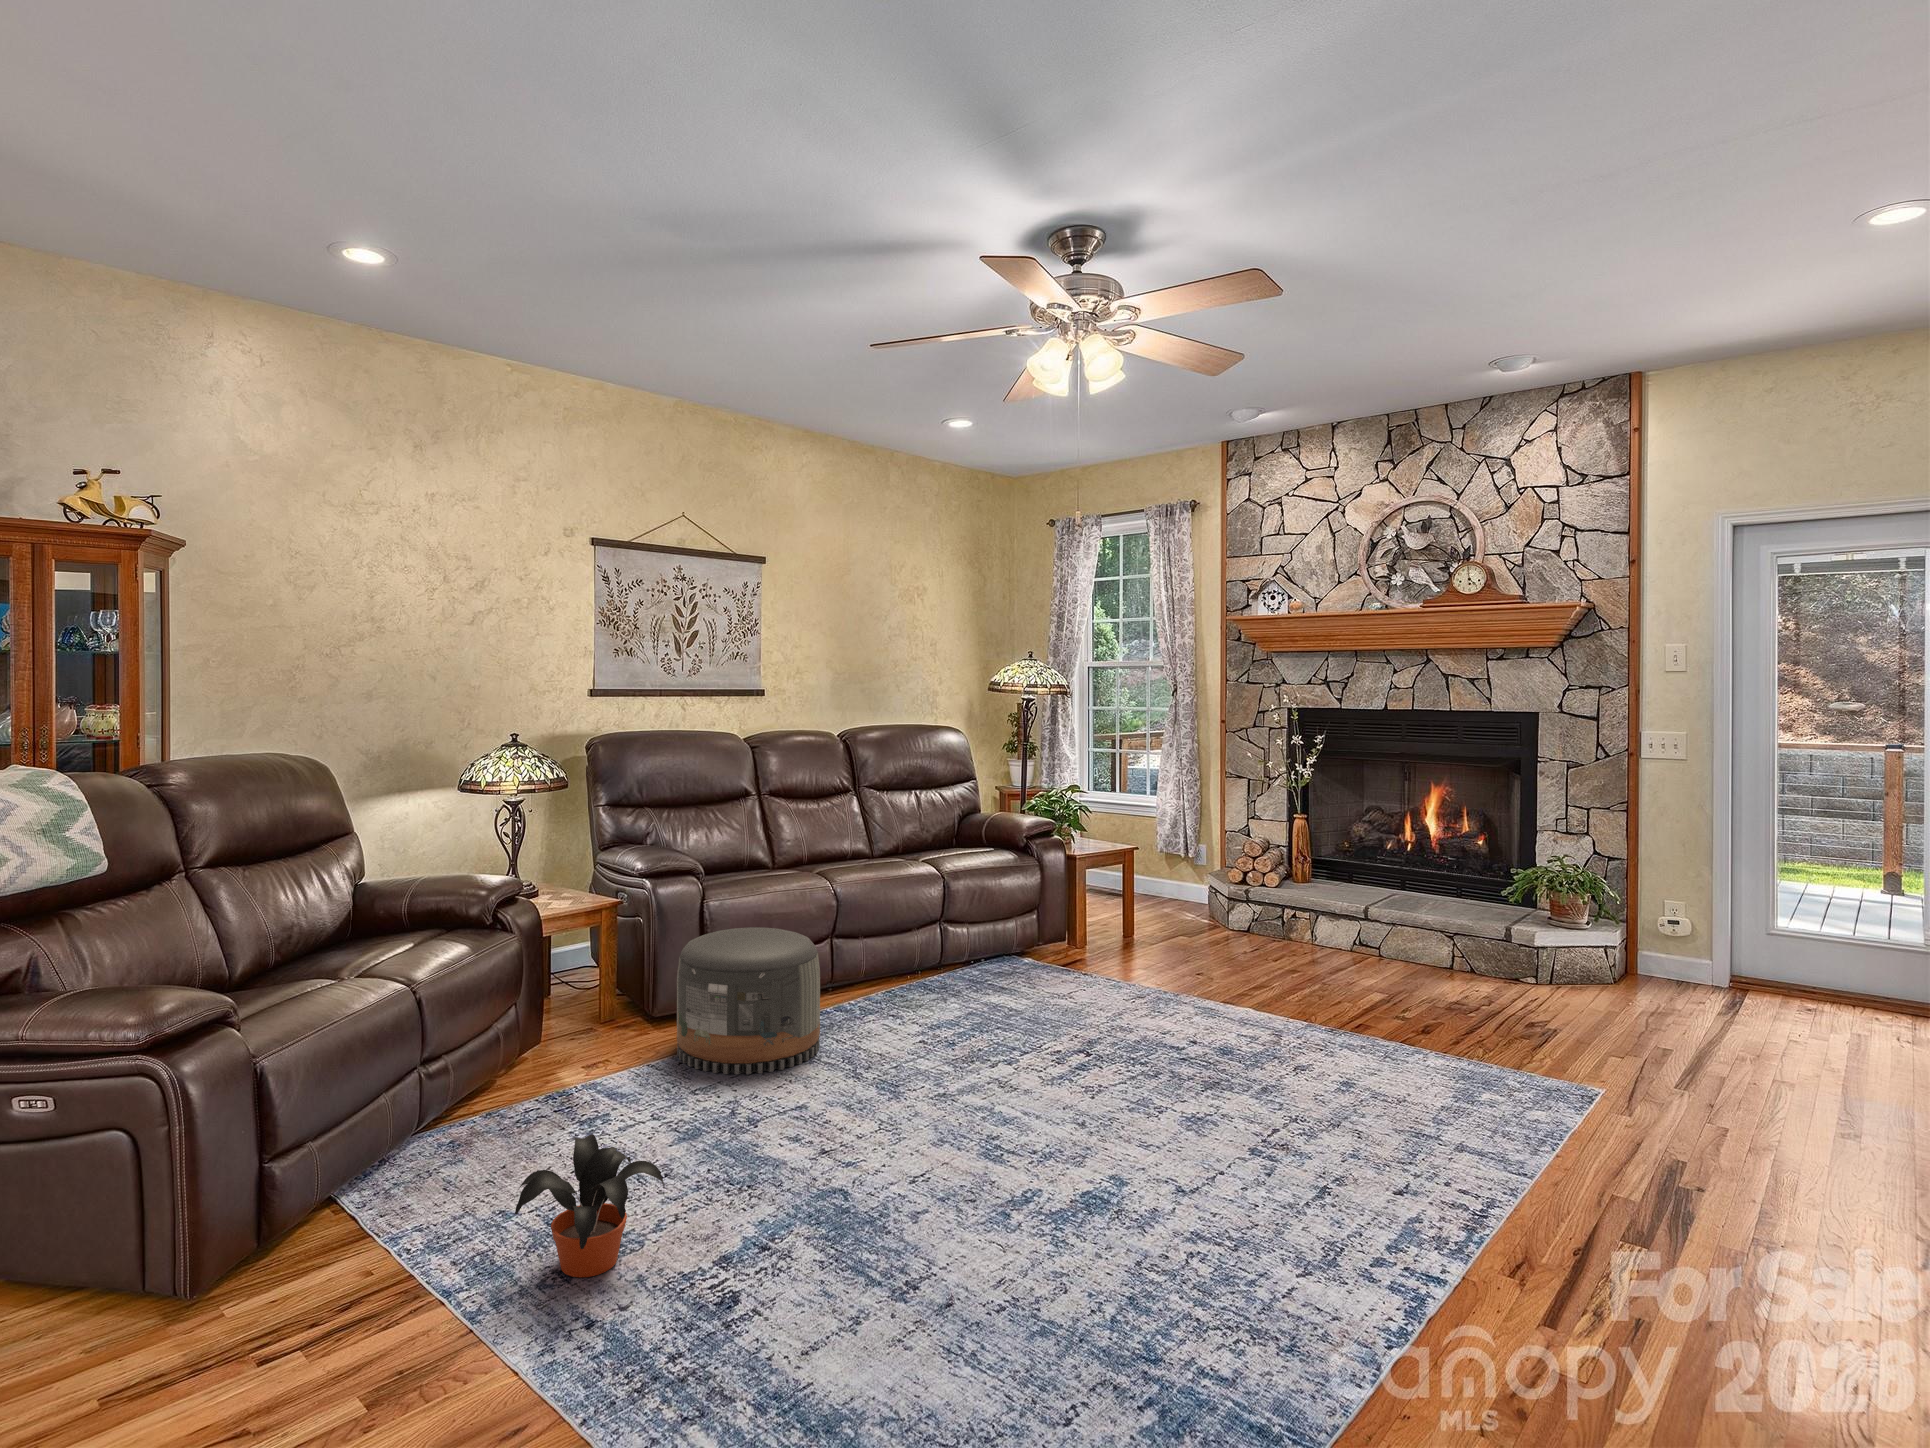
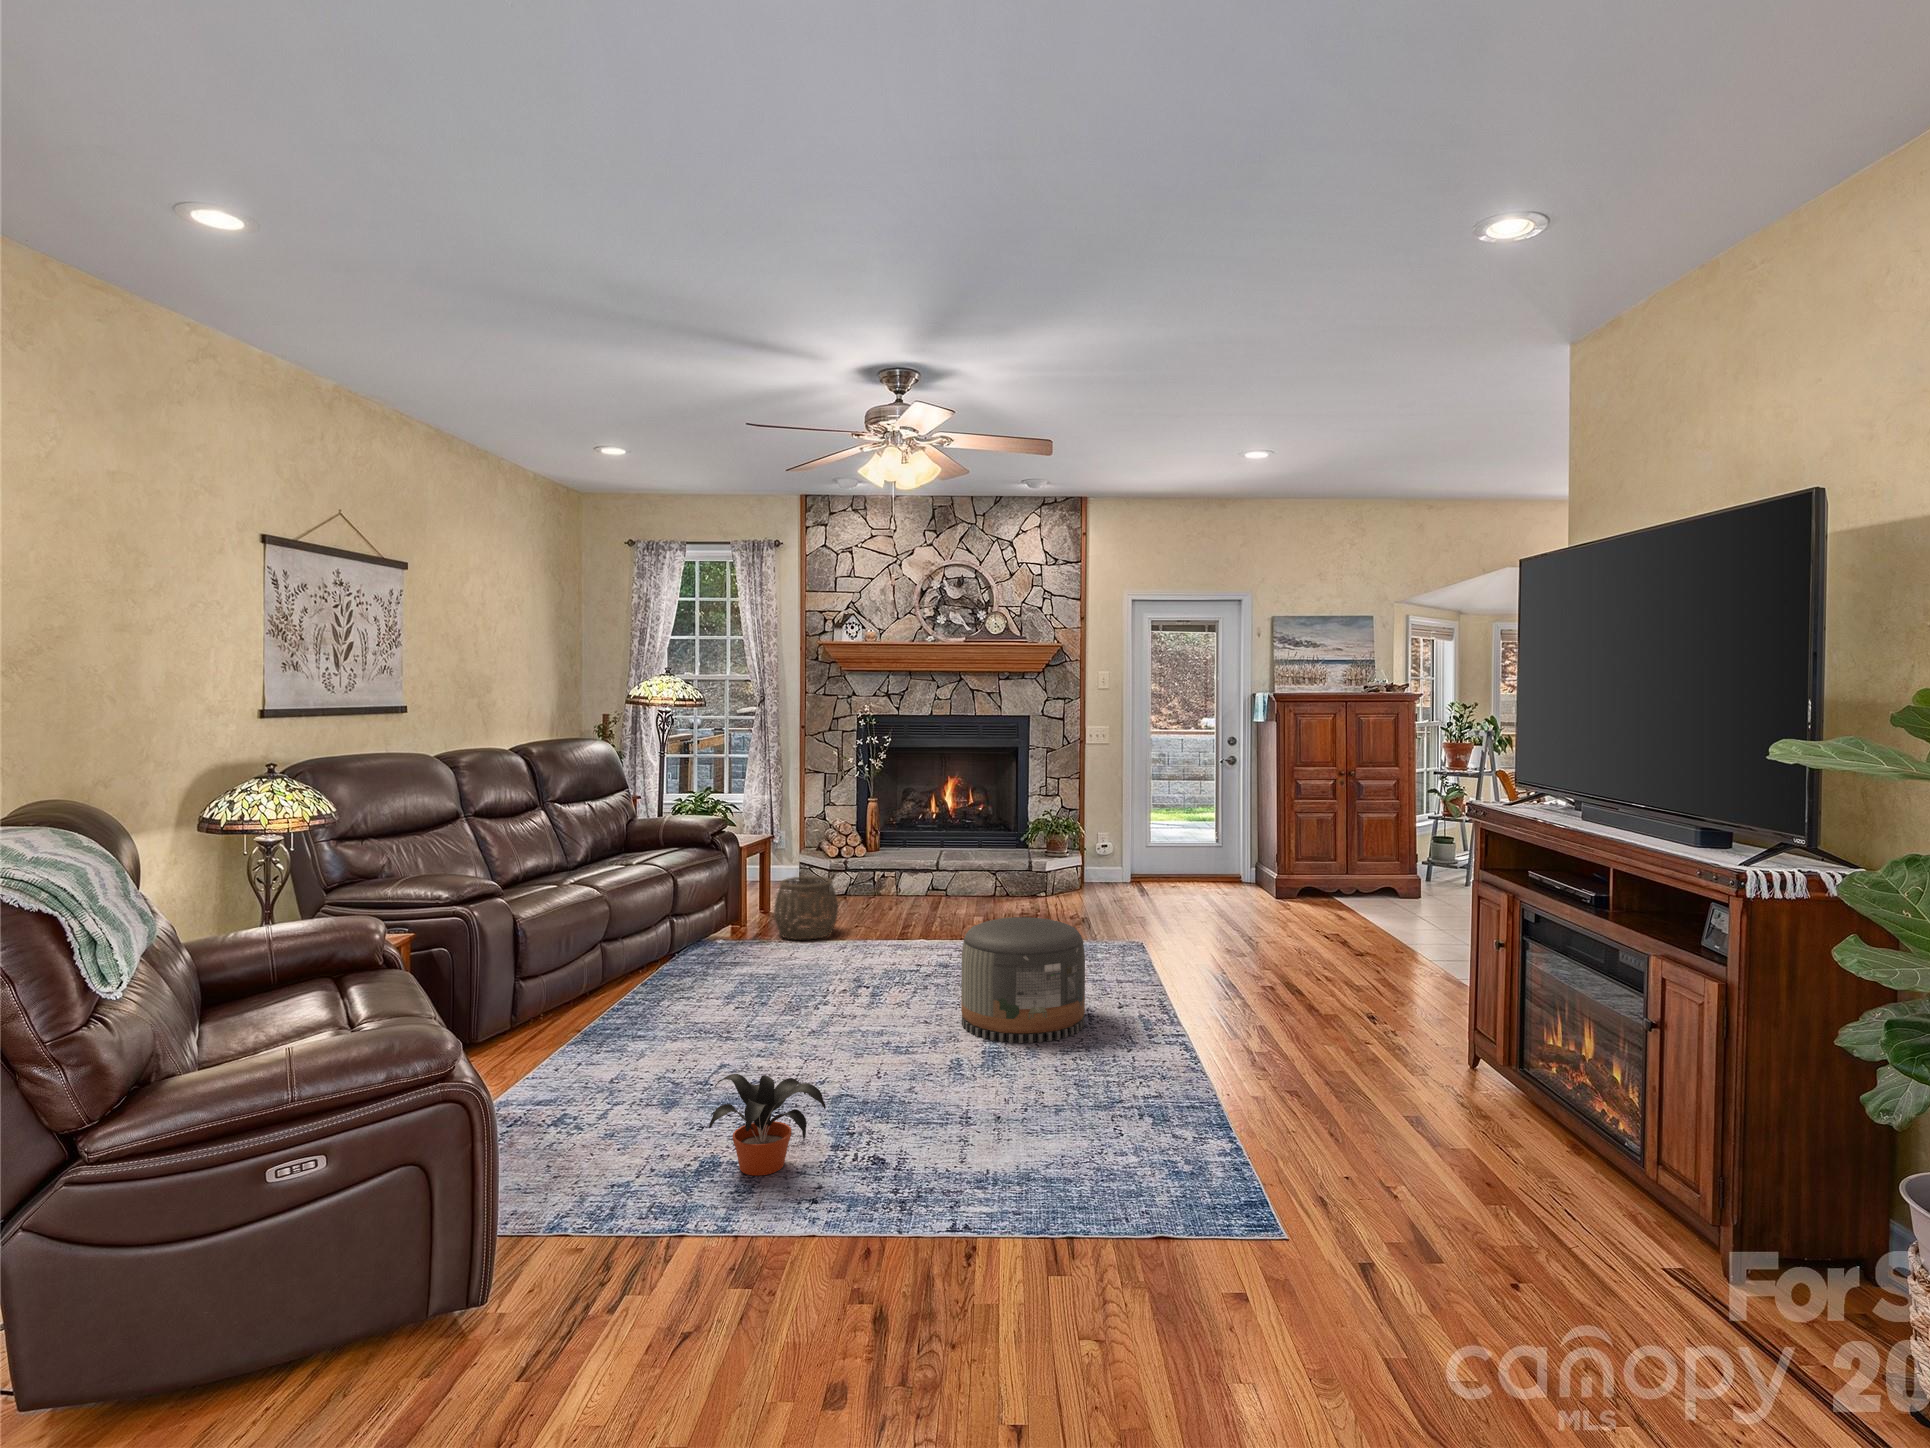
woven basket: none [1073,904,1154,985] -> present [774,876,838,940]
pouf: present [677,927,820,1074] -> present [961,917,1085,1043]

